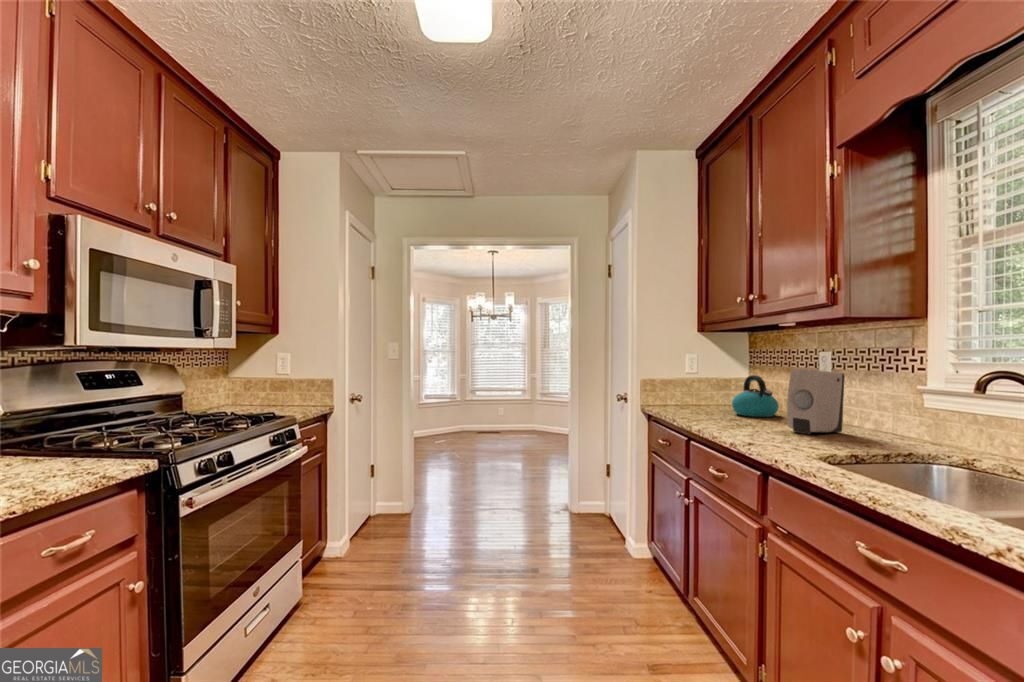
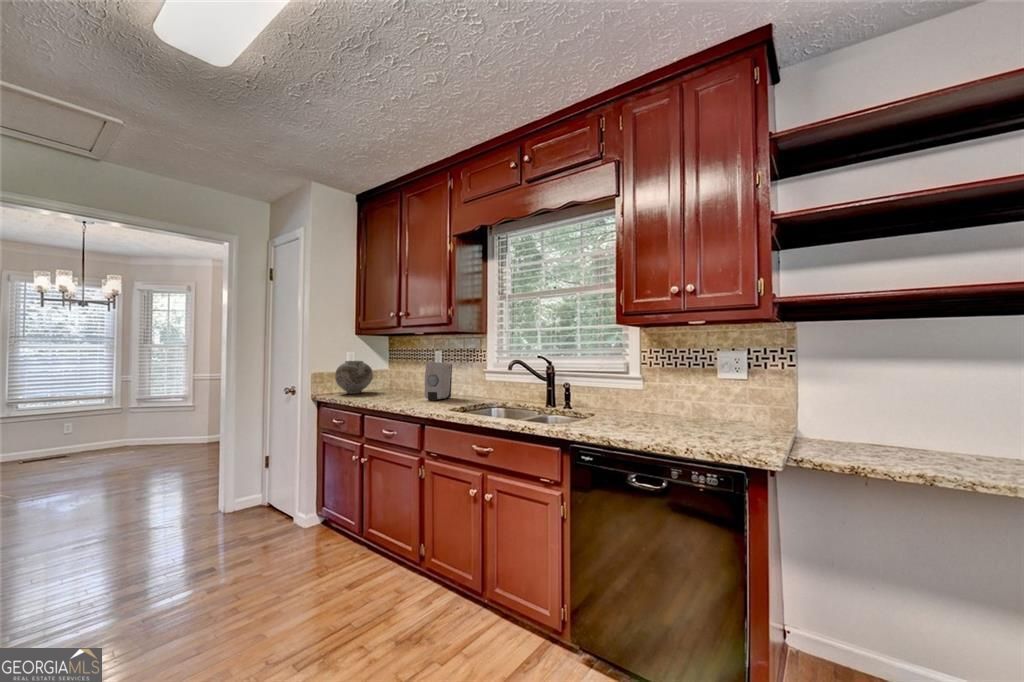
vase: none [669,364,720,408] -> present [335,361,373,394]
kettle: present [732,375,779,417] -> none [384,367,413,395]

